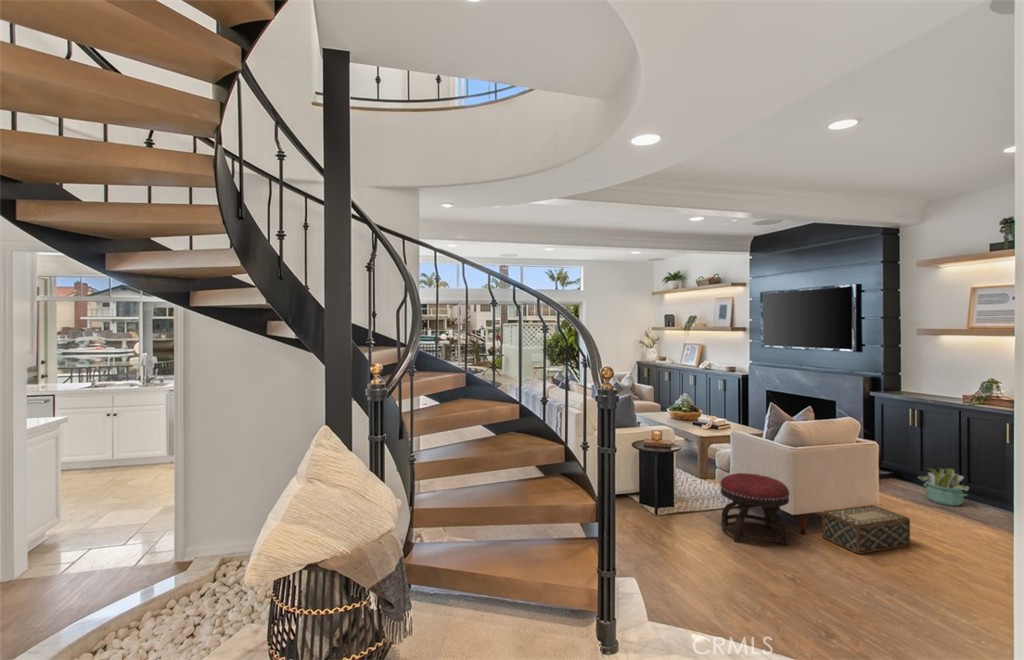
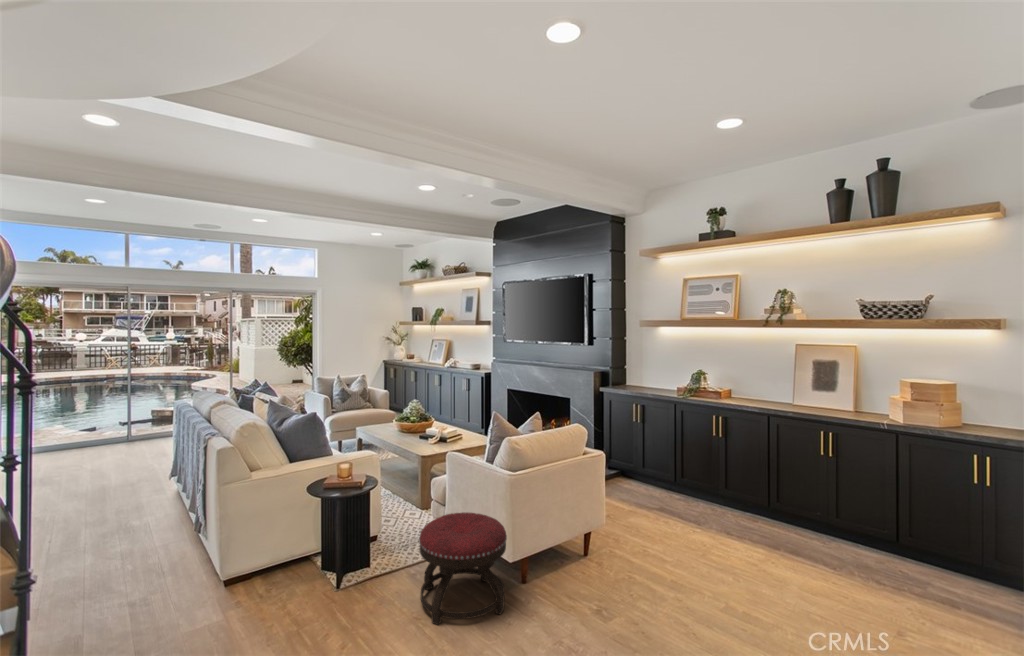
decorative plant: present [919,469,969,506] -> none [641,464,685,506]
woven basket: present [822,505,910,554] -> none [546,529,638,608]

